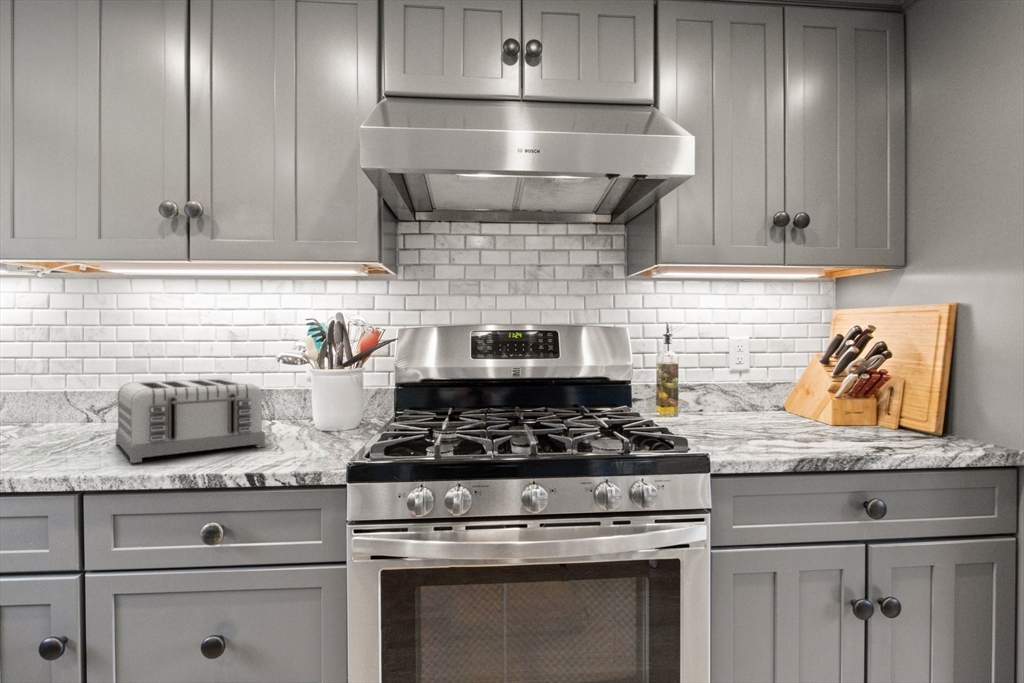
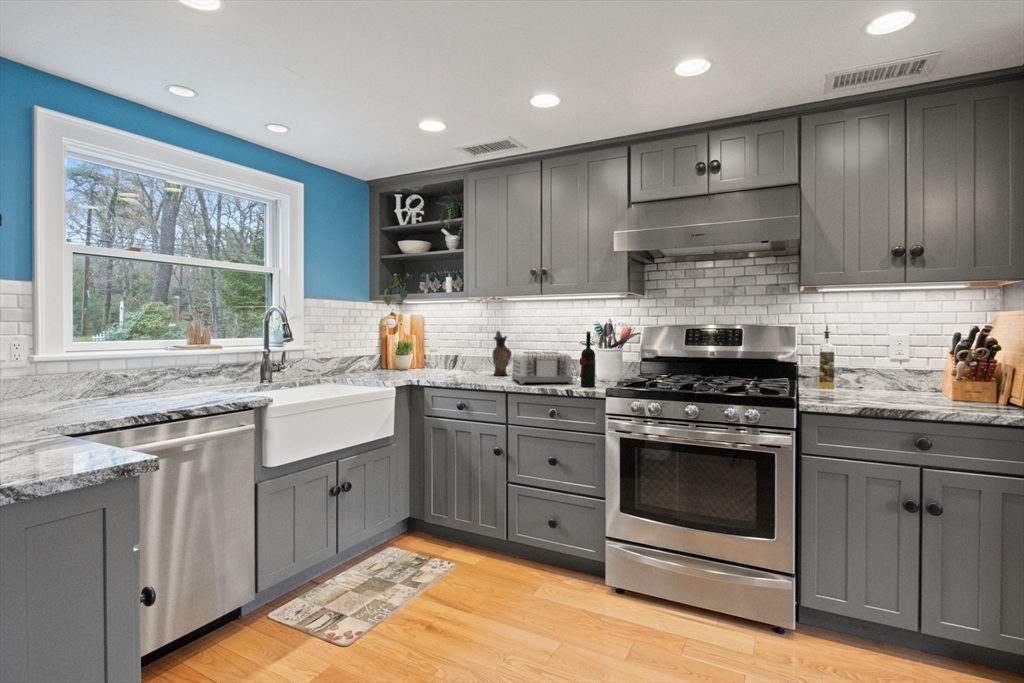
ceramic pitcher: none [69,336,120,433] -> present [493,331,511,375]
wine bottle: none [282,337,317,454] -> present [580,331,595,387]

